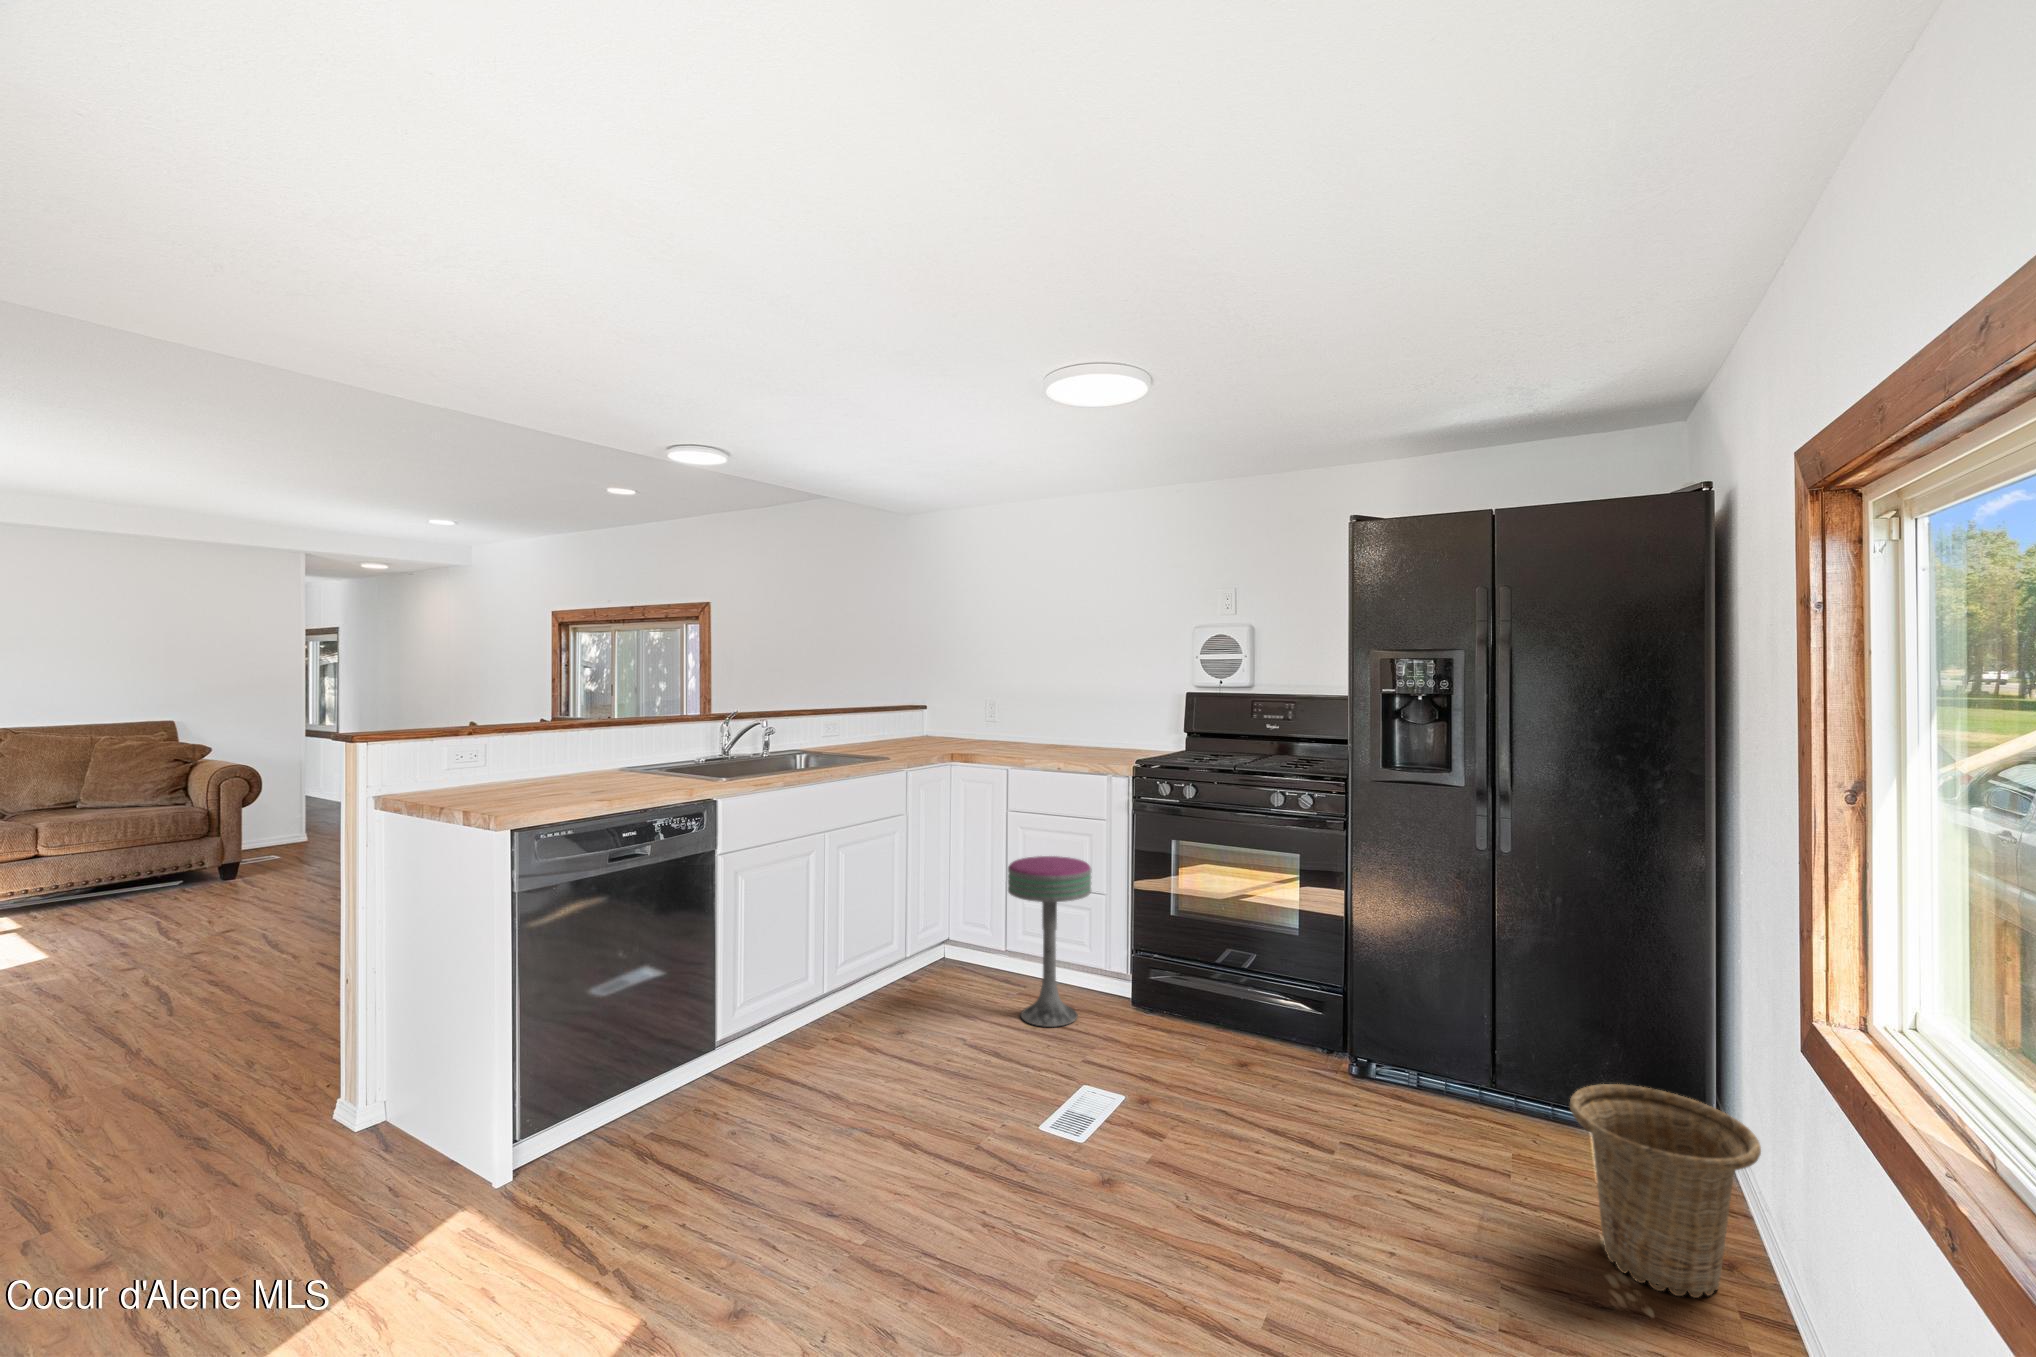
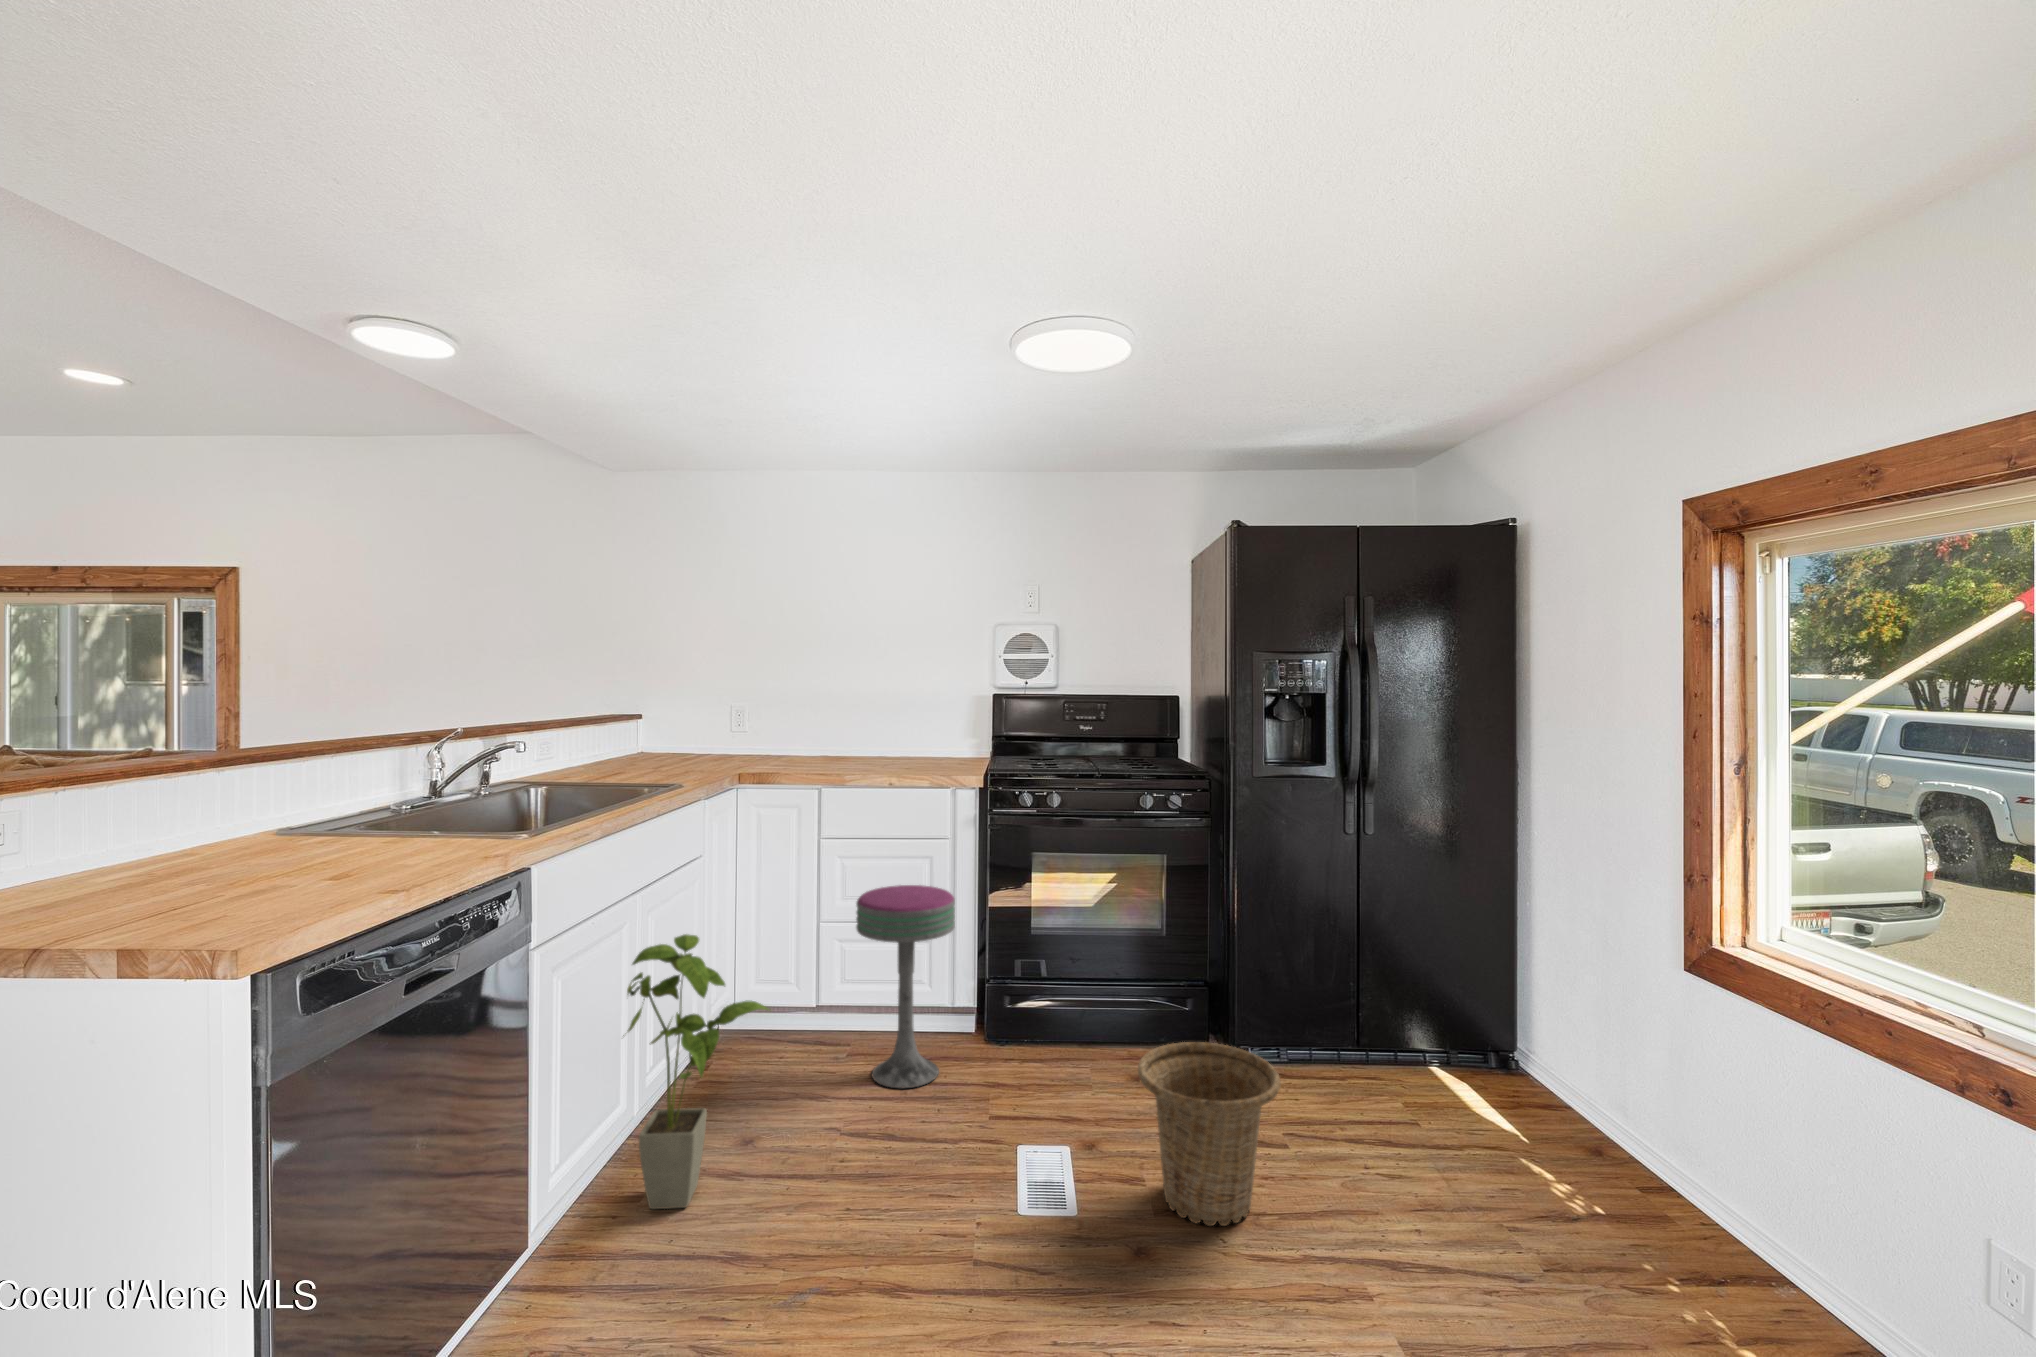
house plant: none [788,864,894,1064] -> present [623,934,769,1209]
basket: present [1570,1084,1761,1298] -> present [1138,1042,1280,1226]

